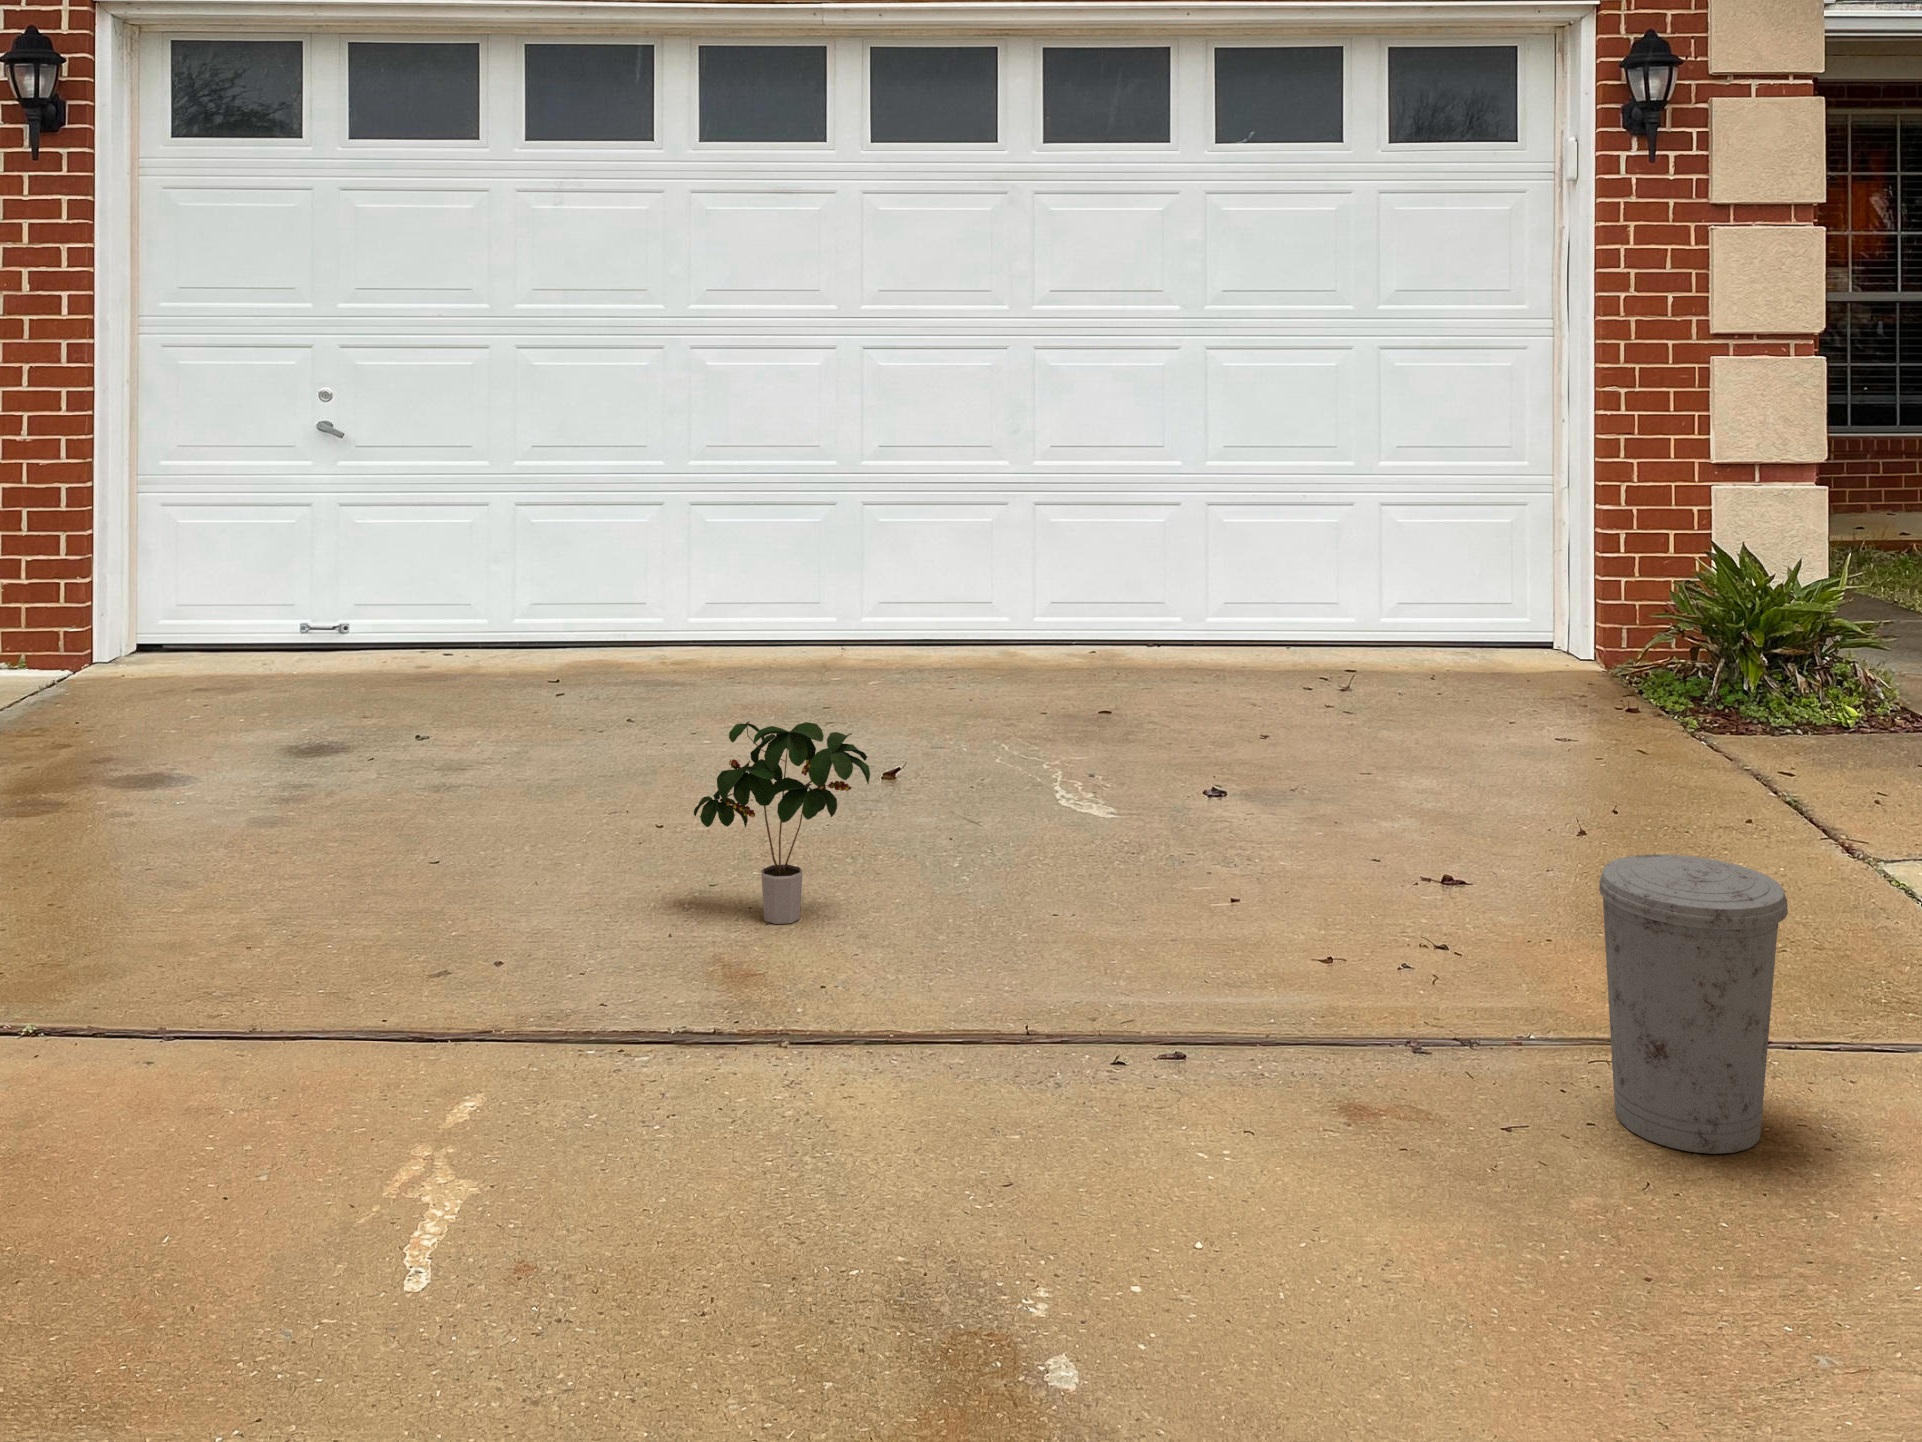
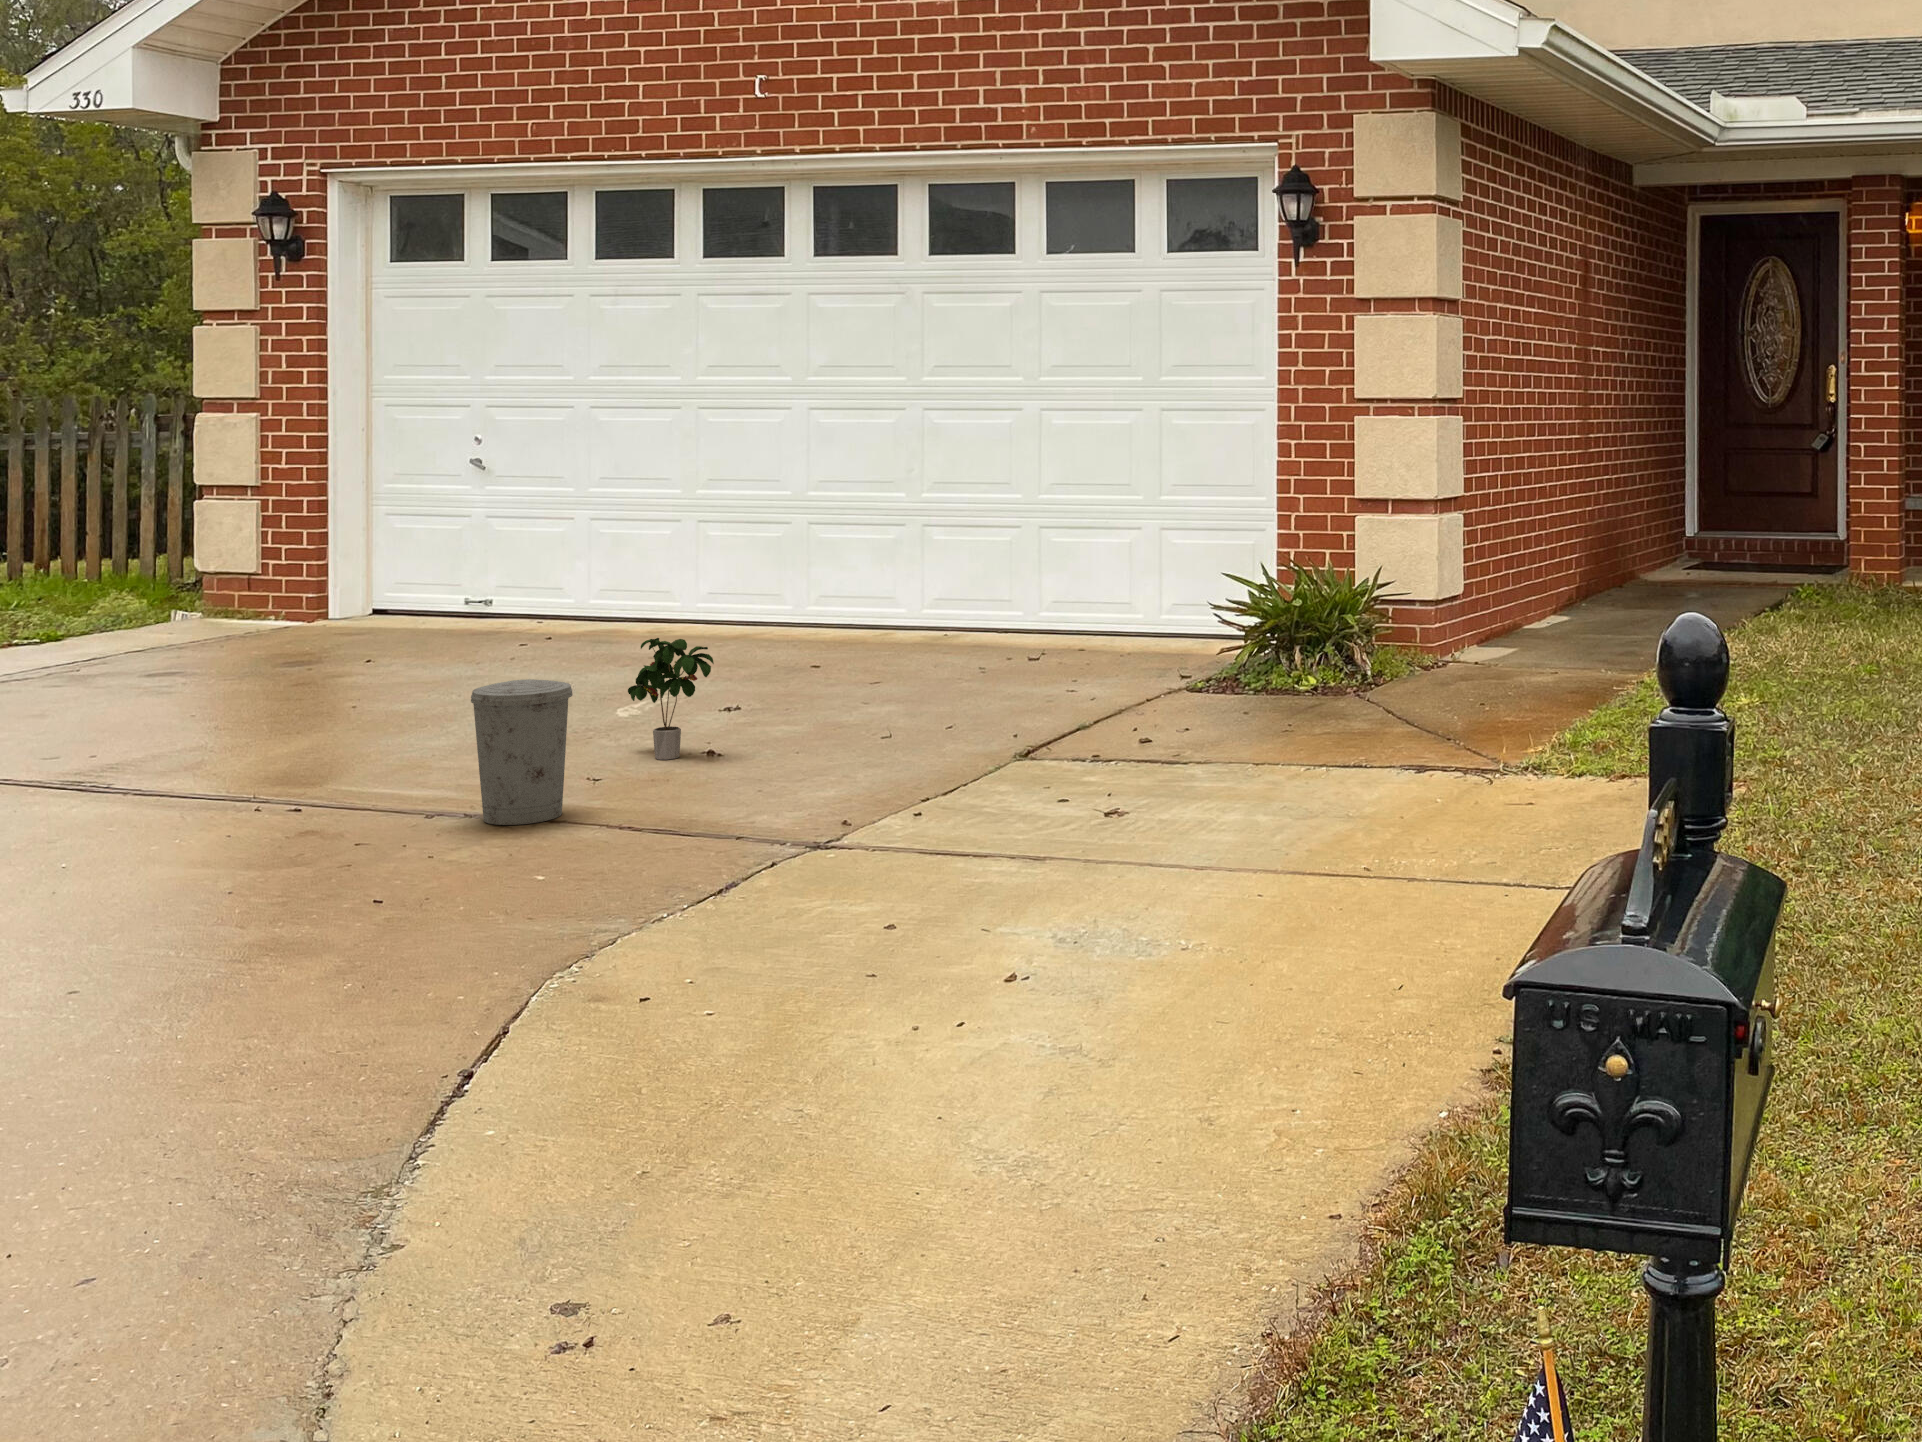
potted plant: present [694,721,870,924] -> present [628,638,714,760]

